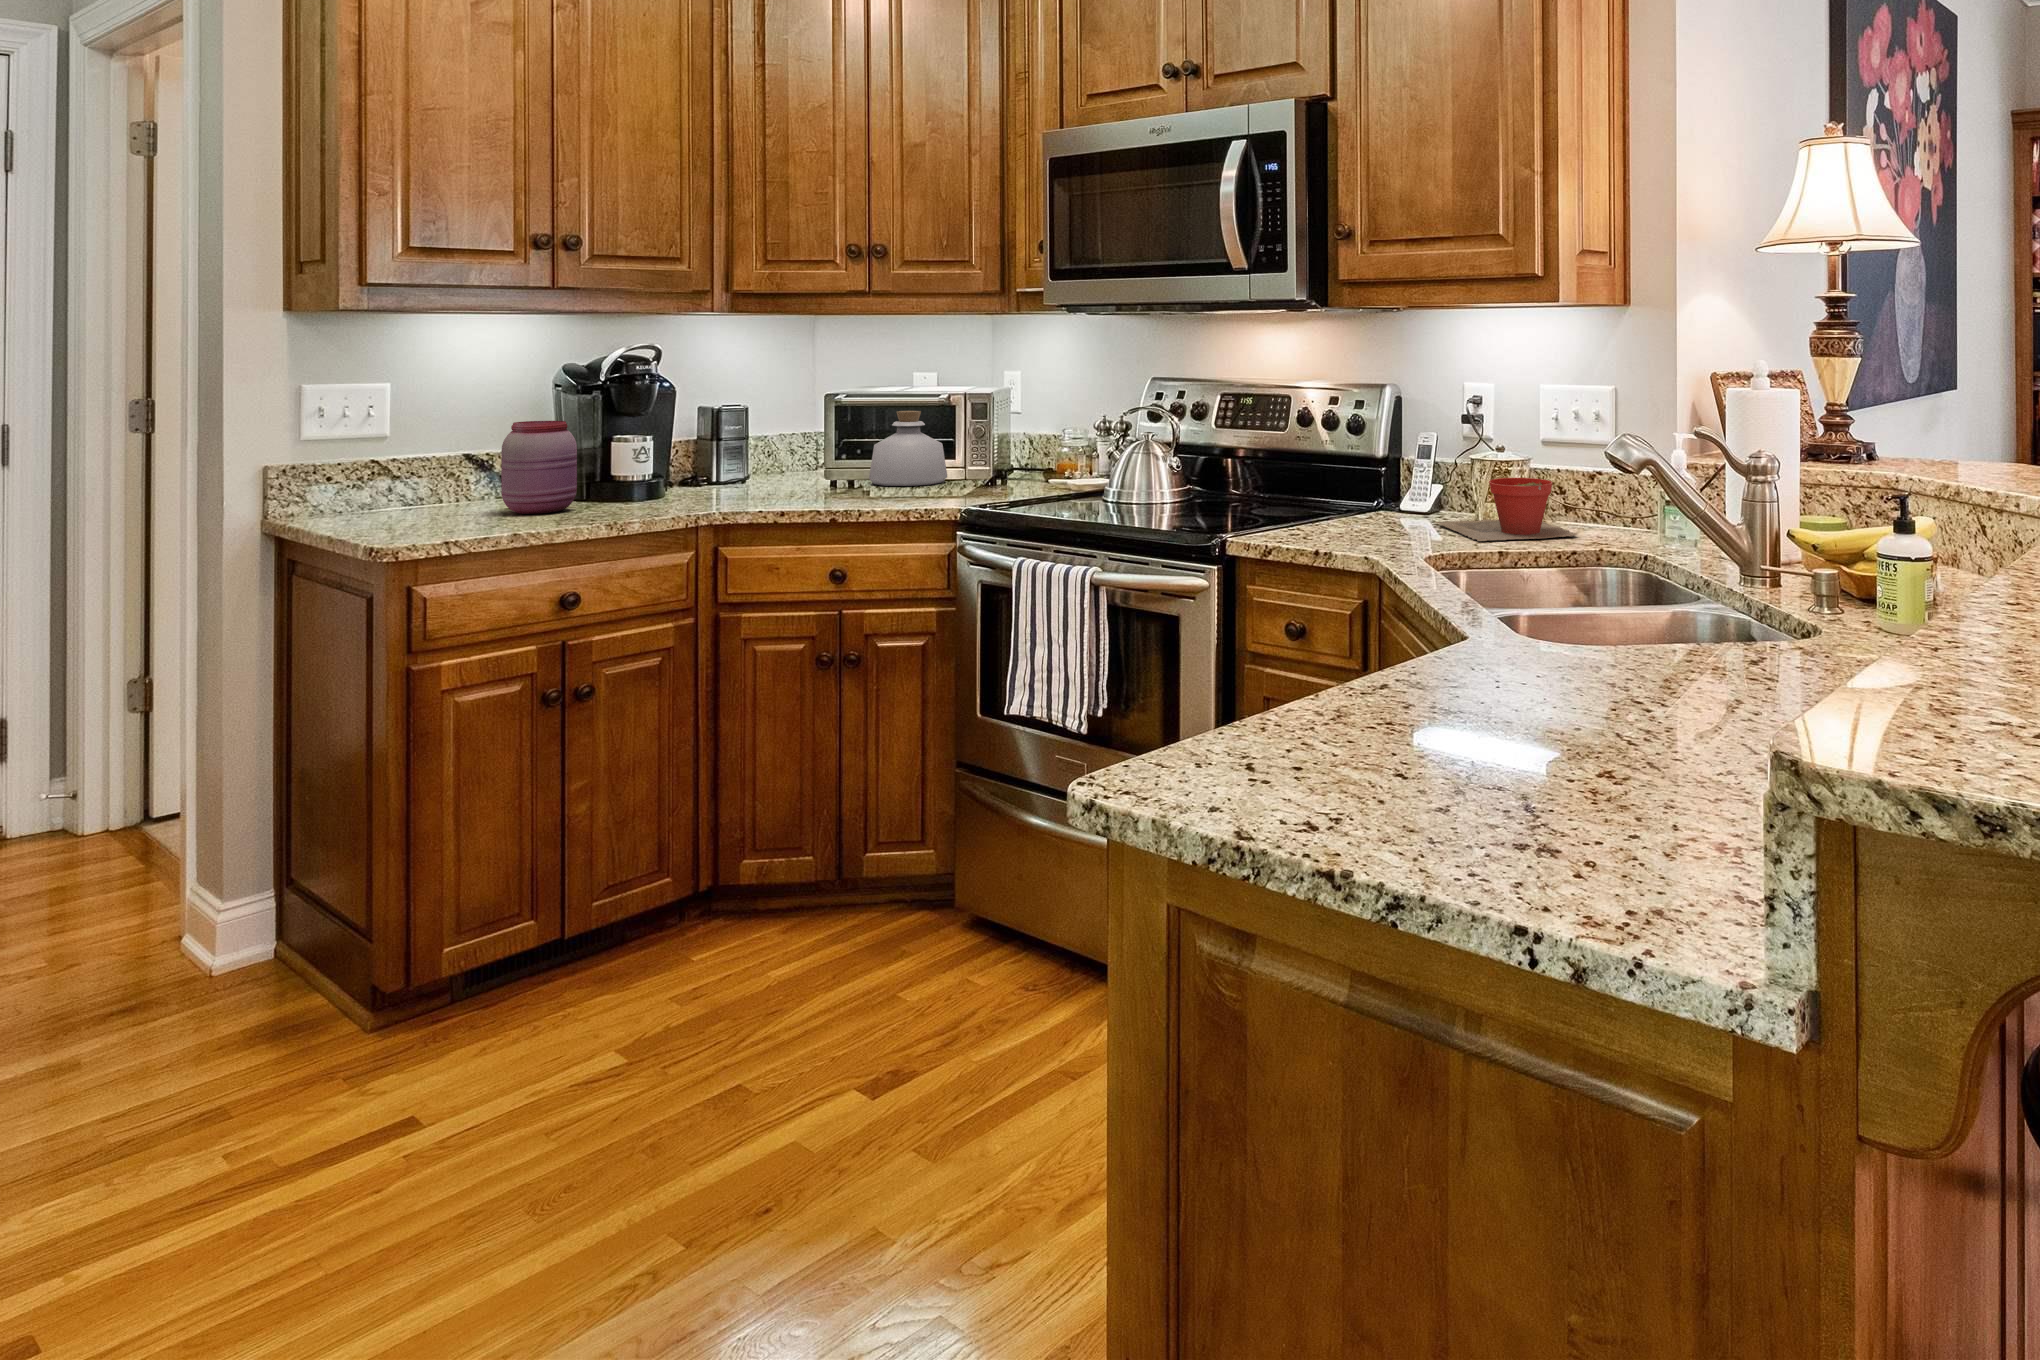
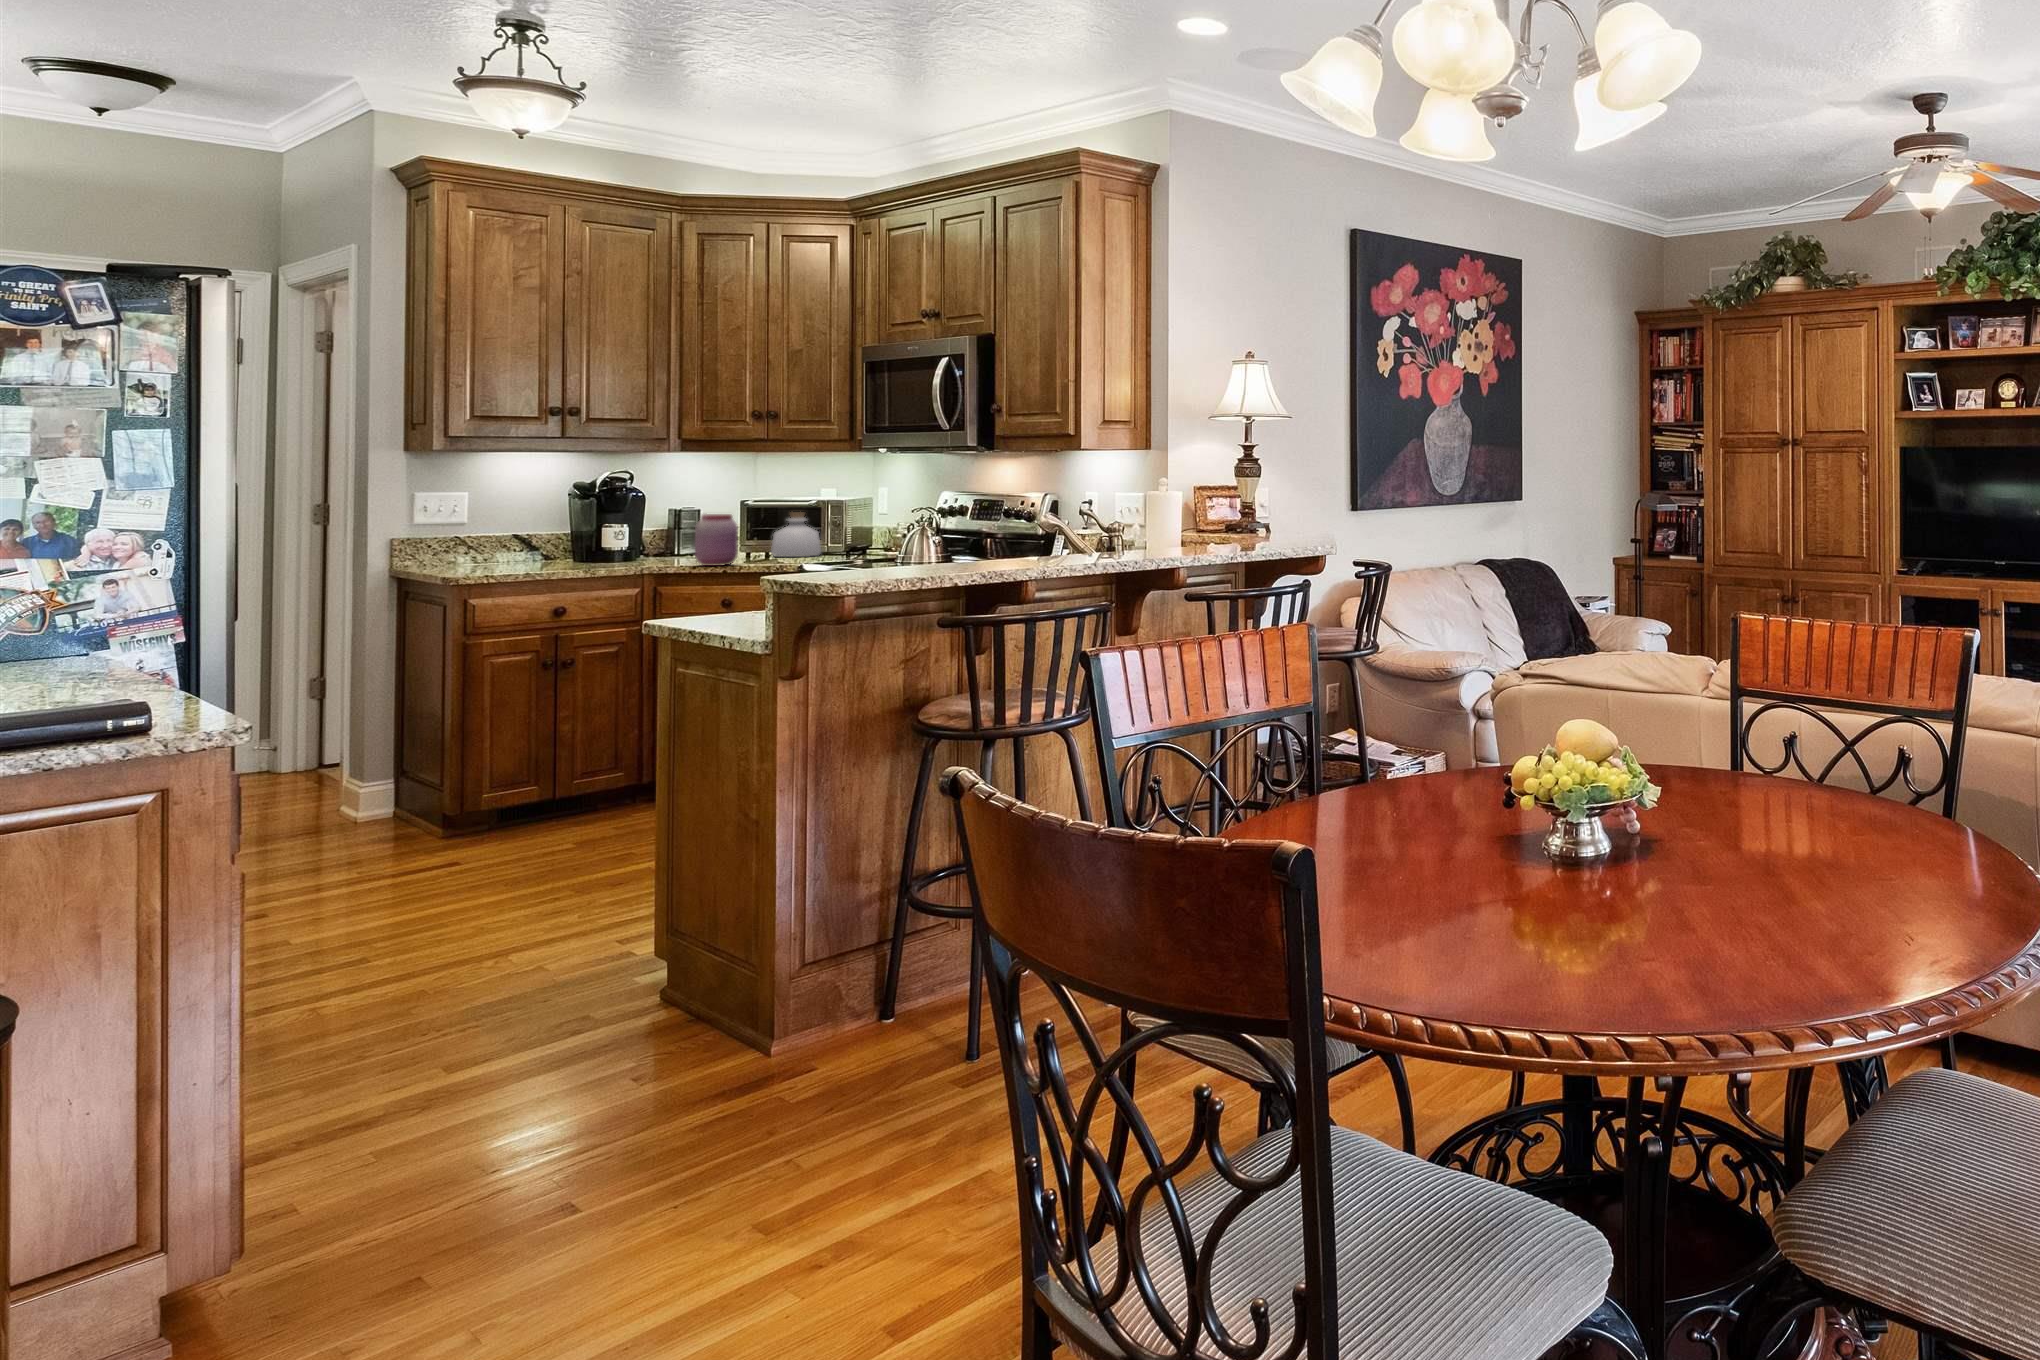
jar: present [501,421,577,514] -> present [695,514,738,566]
plant pot: present [1436,478,1577,541] -> none [1037,543,1102,574]

